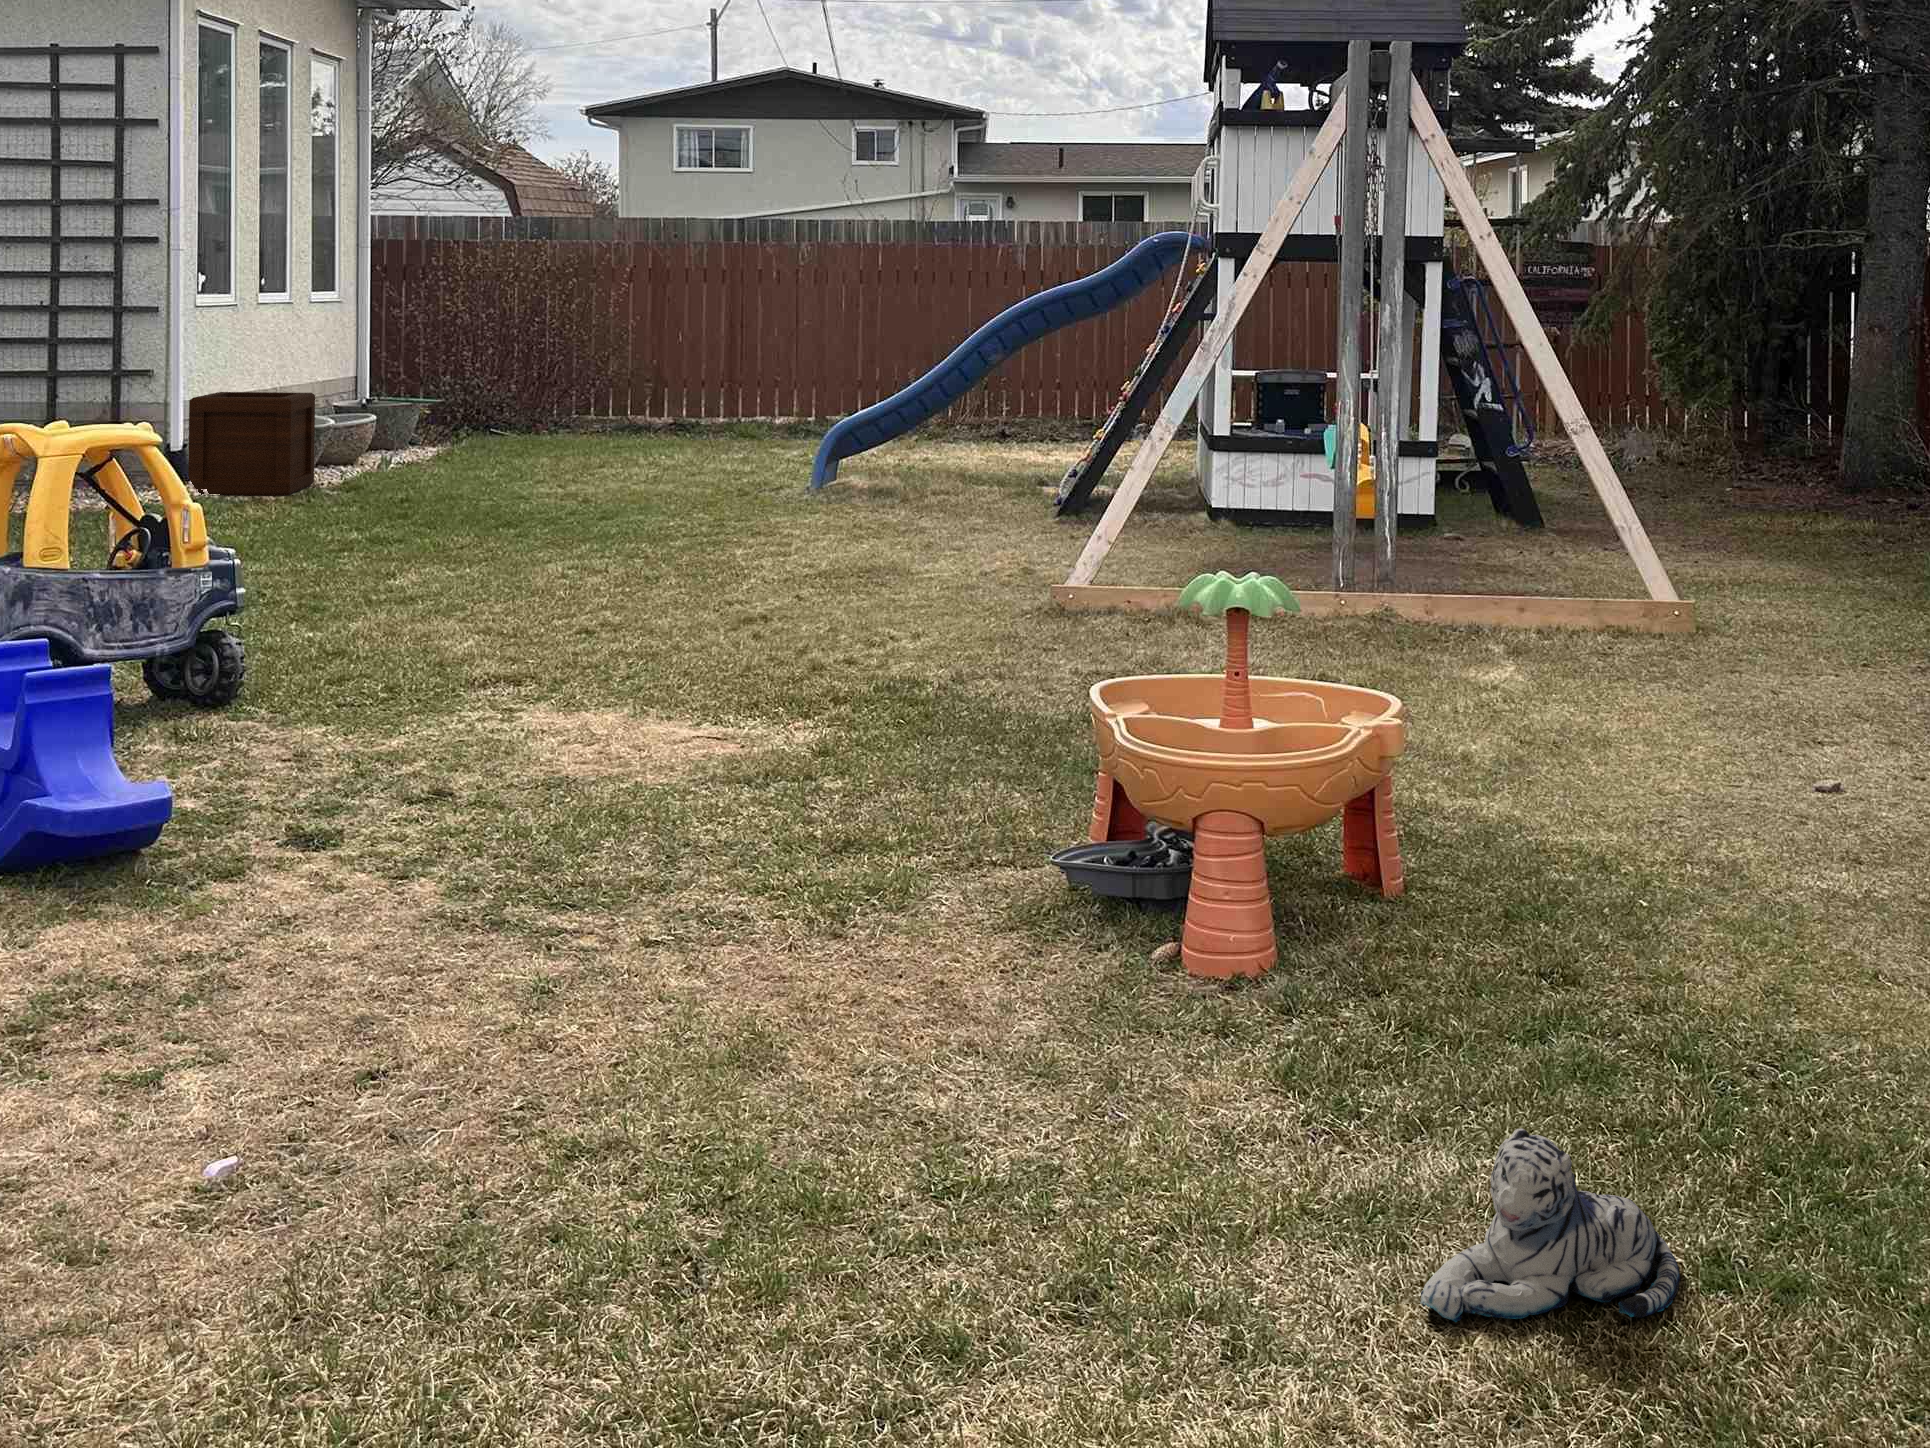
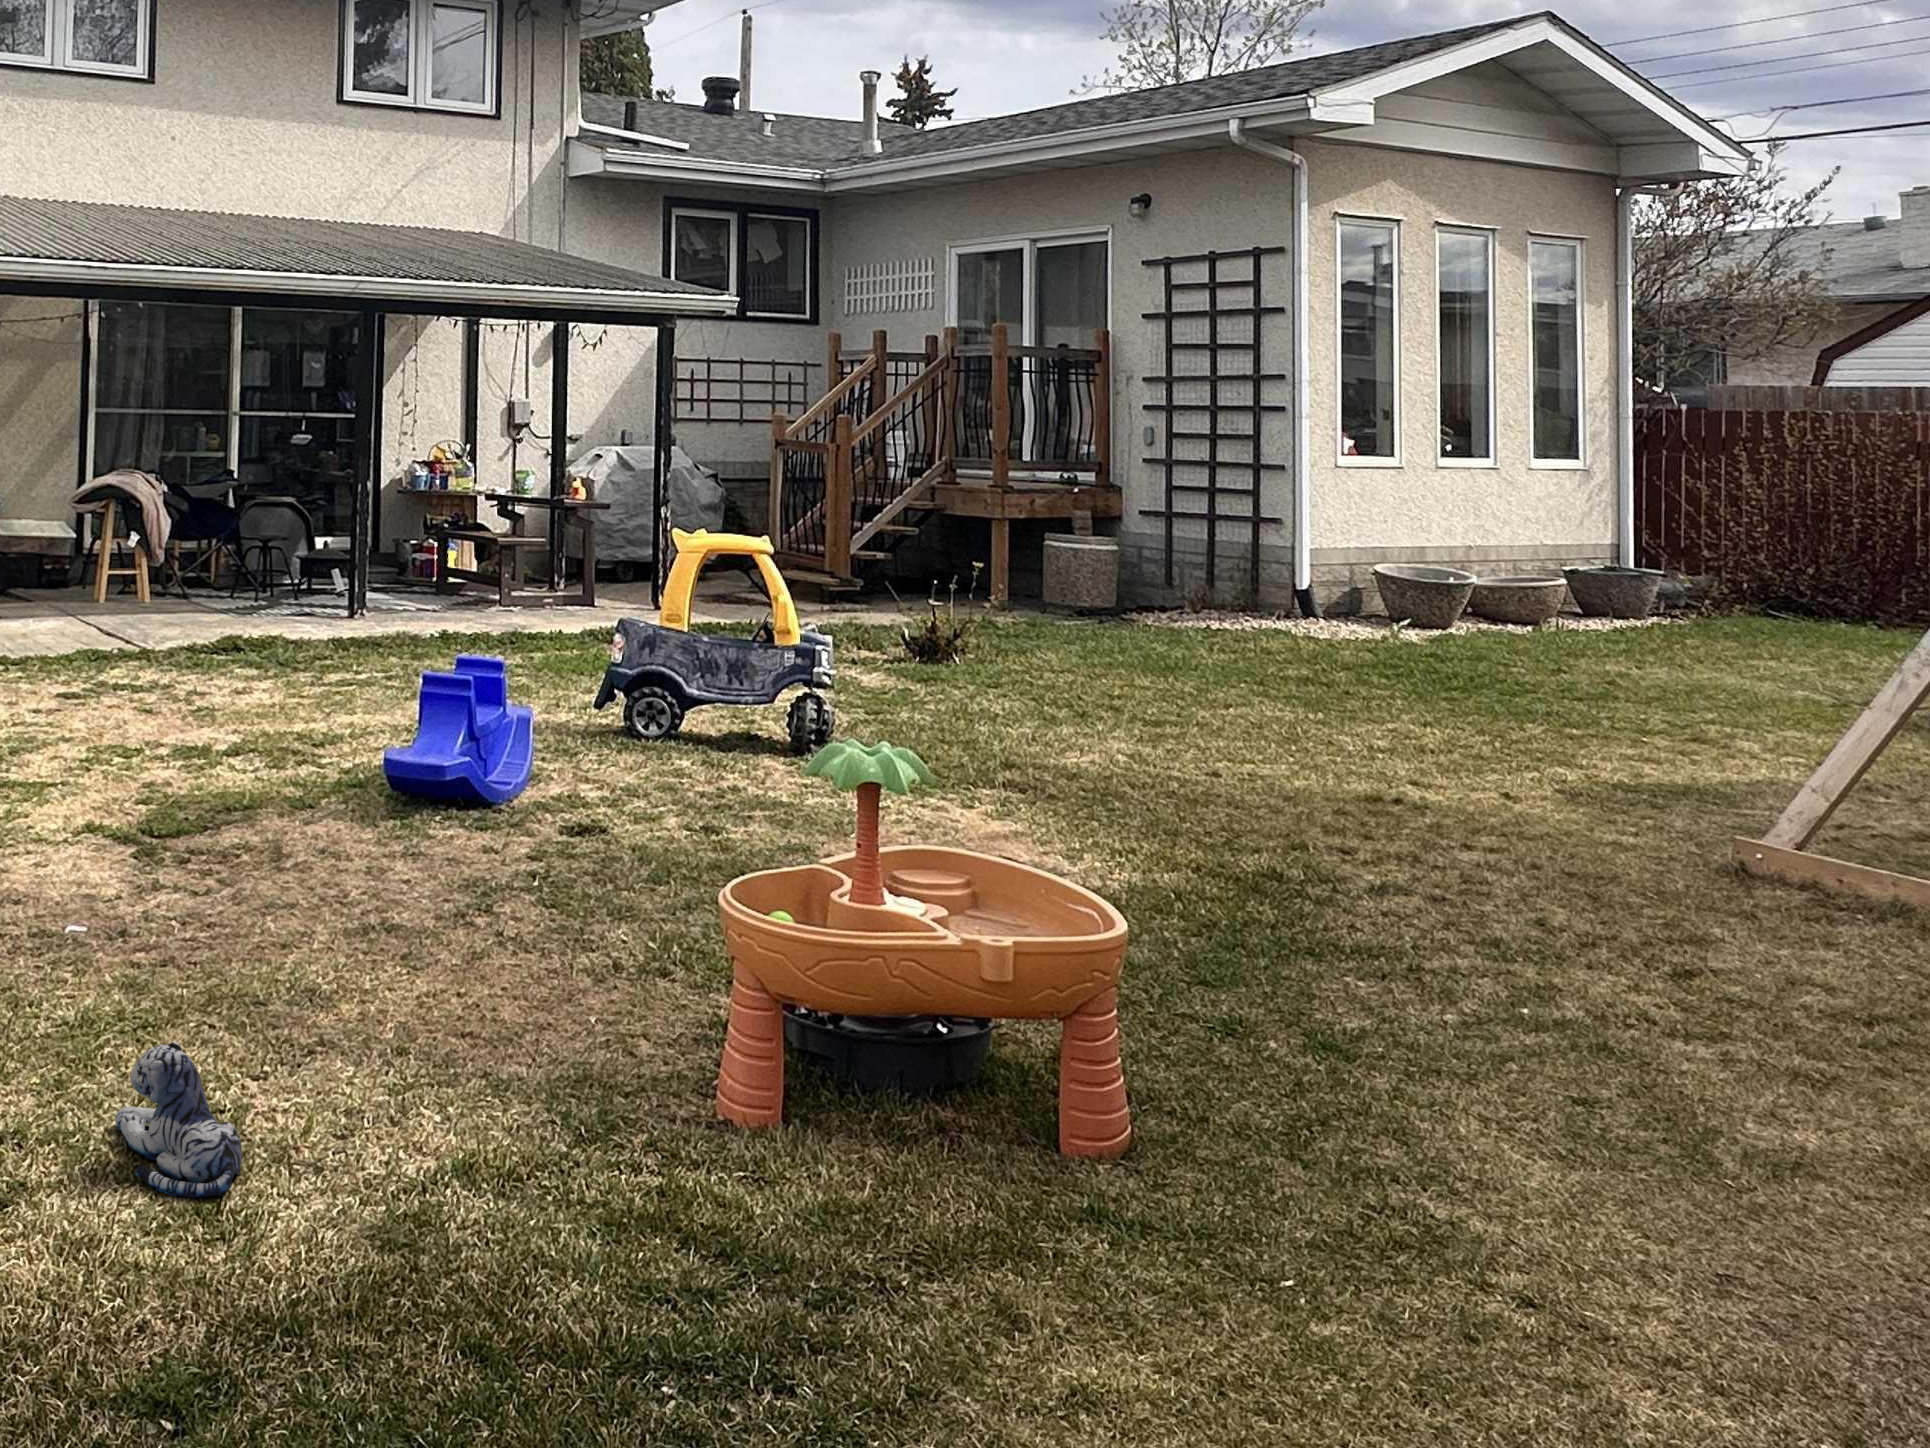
wooden crate: present [188,392,315,496] -> none [1333,547,1475,649]

